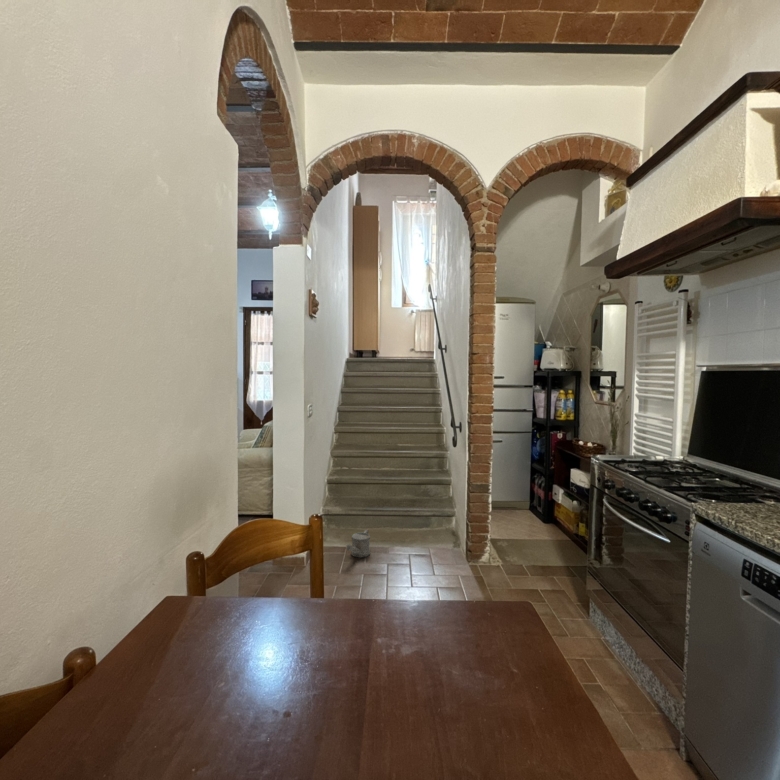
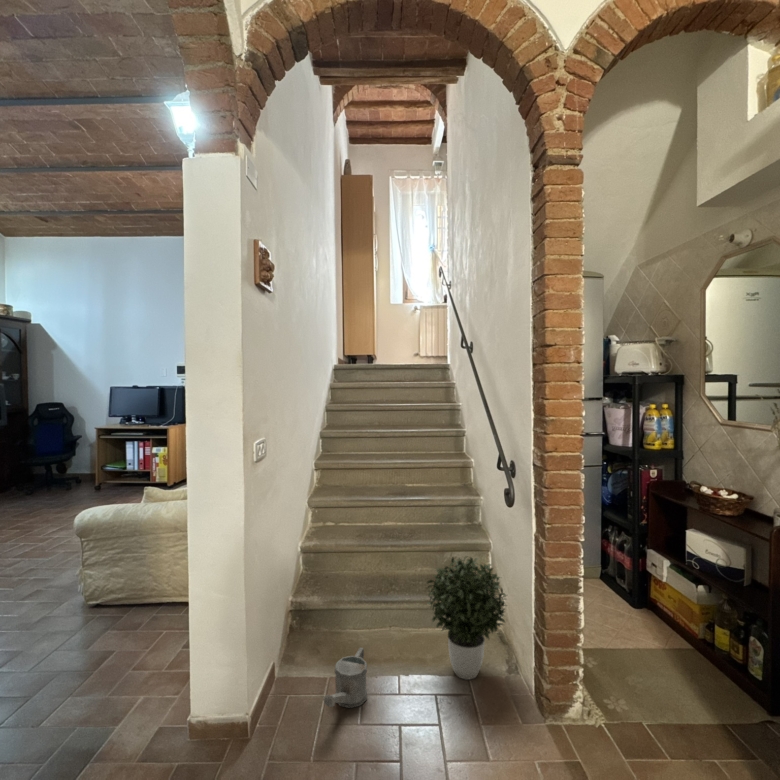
potted plant: none [406,479,454,549] -> present [427,557,506,680]

